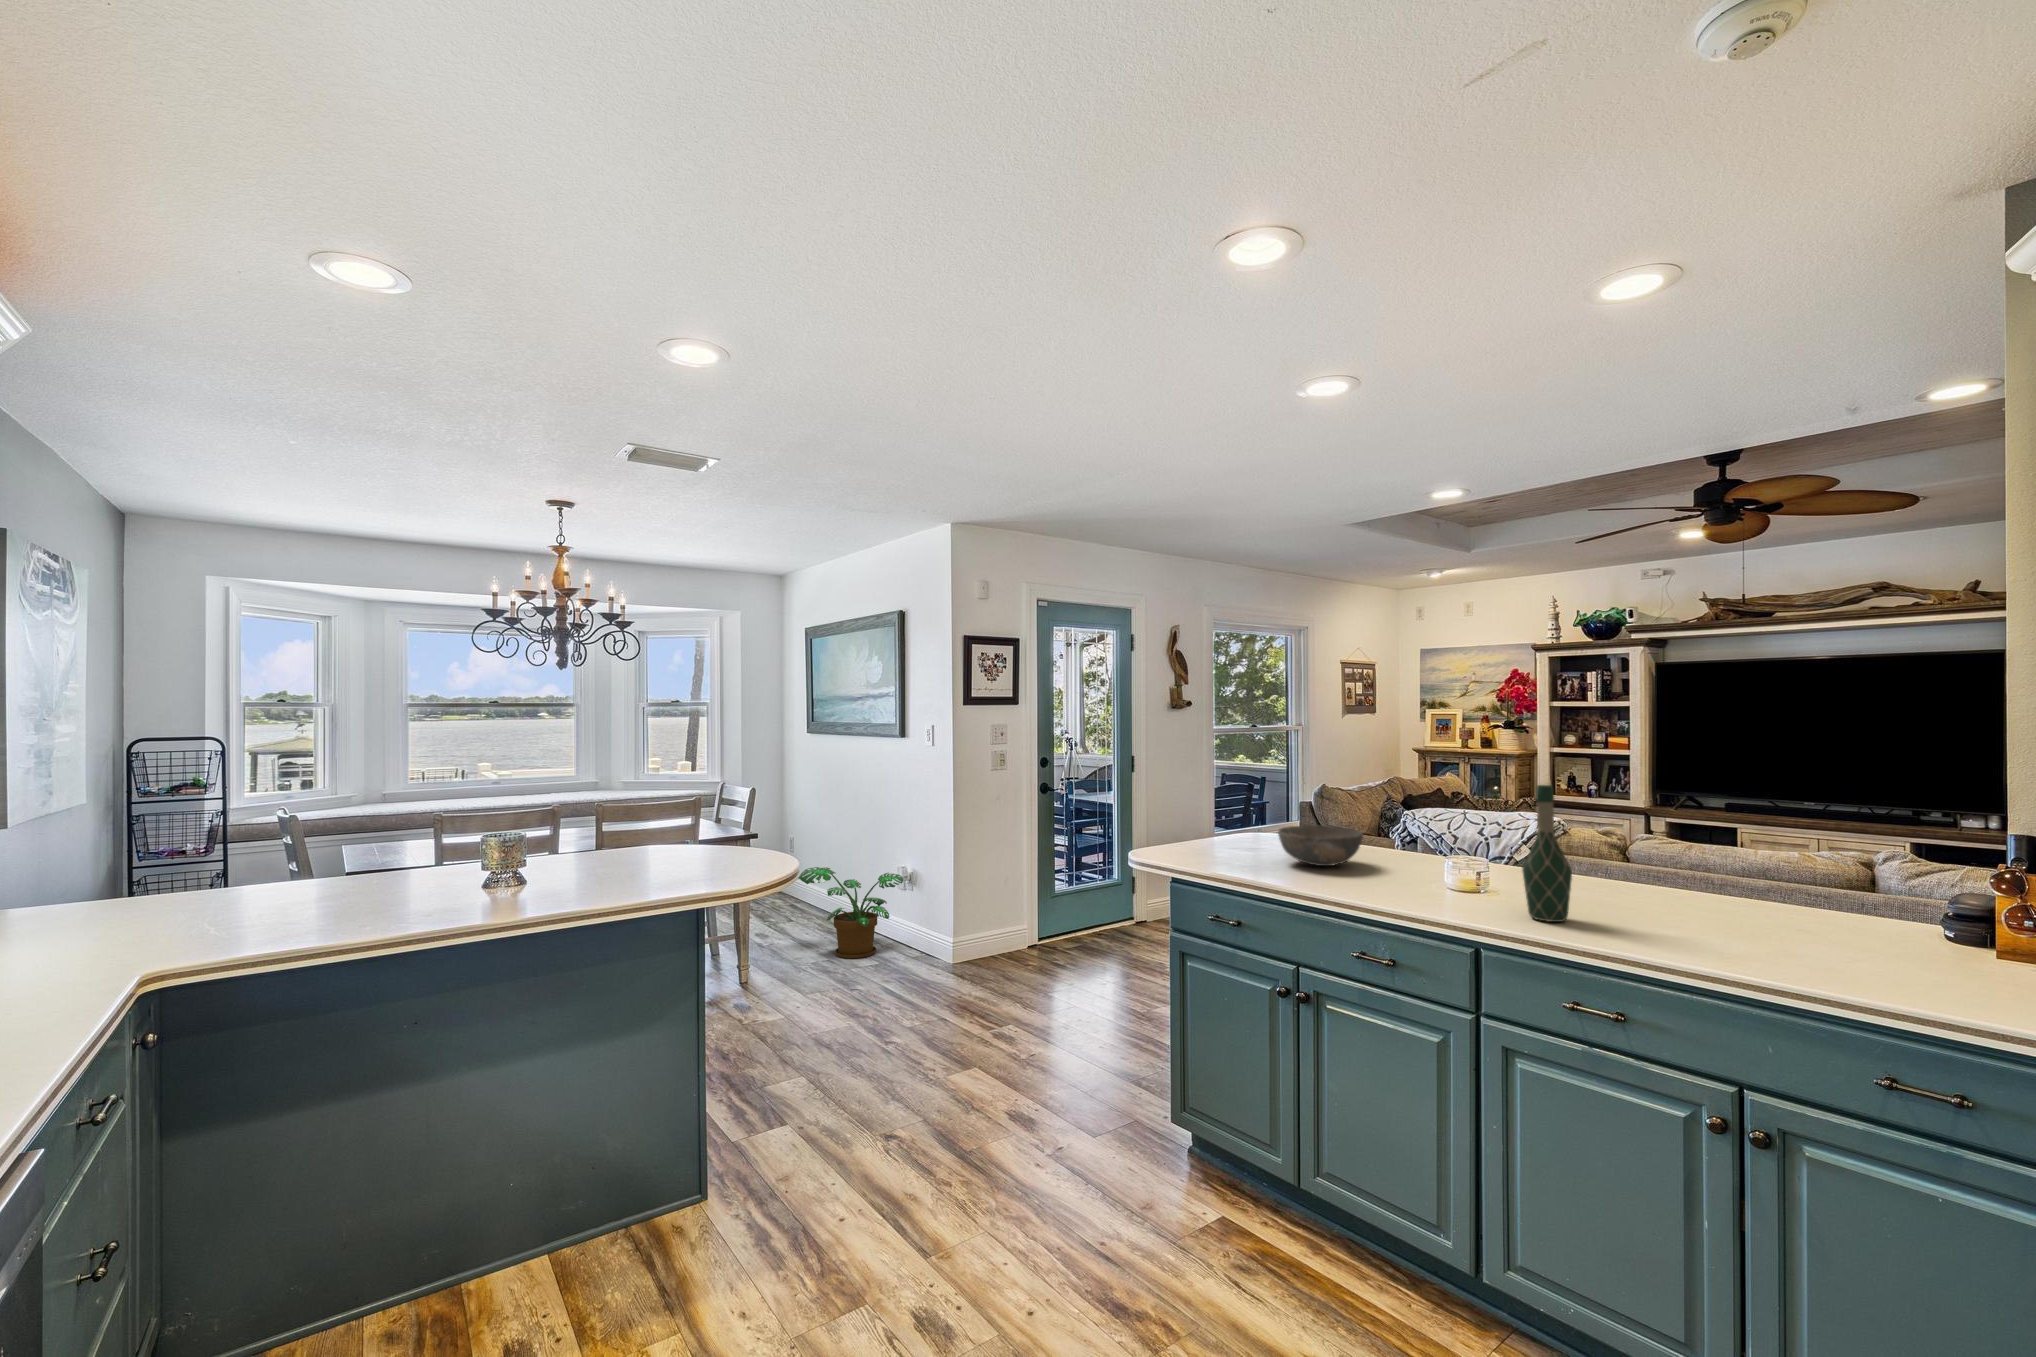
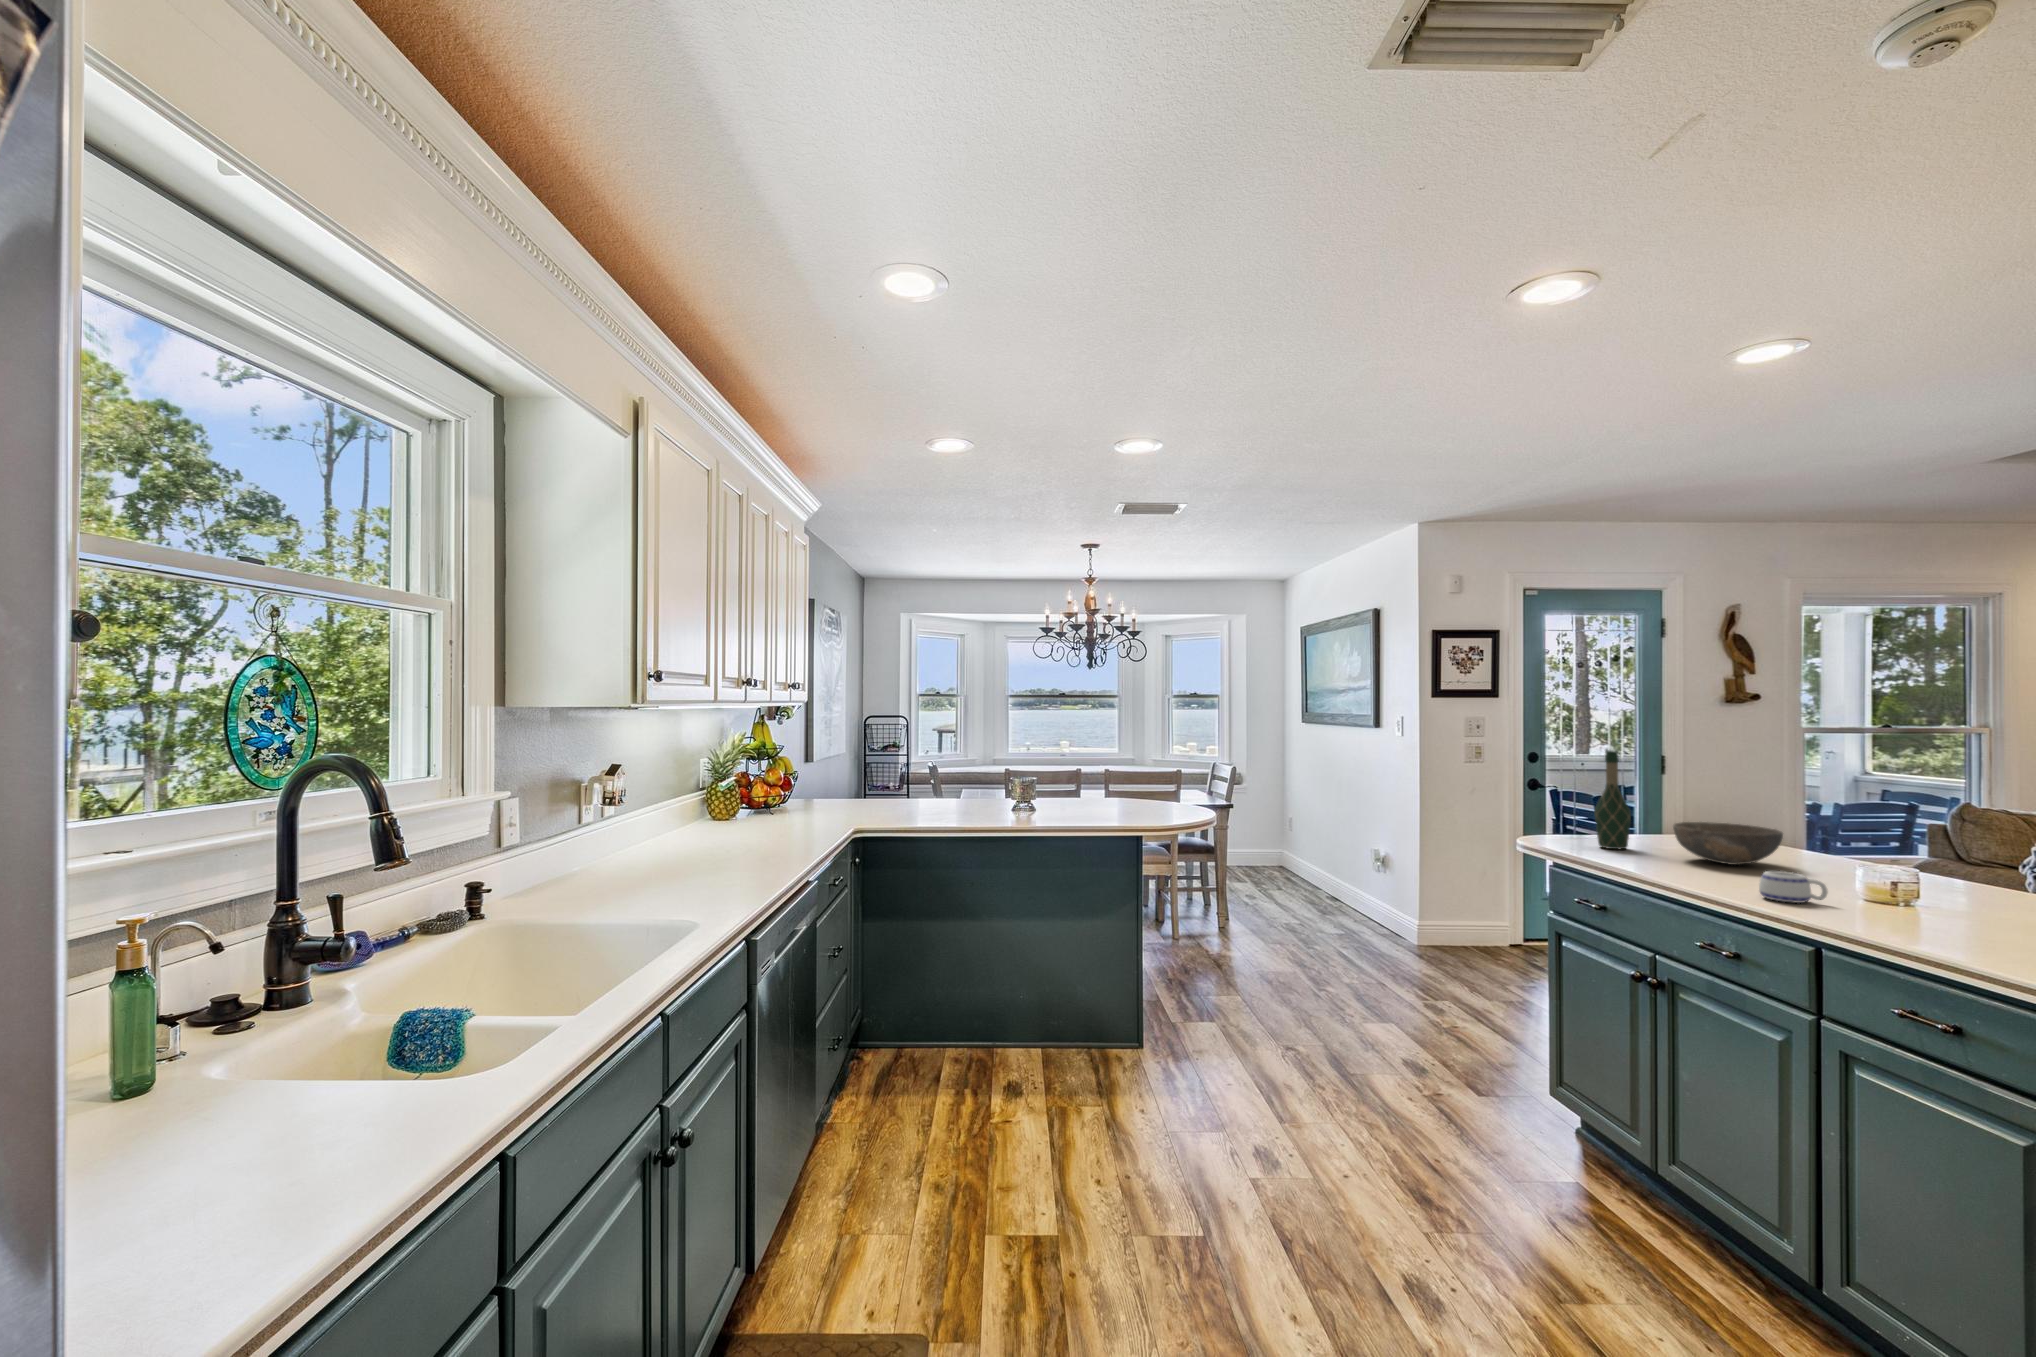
wine bottle: present [1522,785,1572,922] -> present [1594,750,1631,849]
potted plant: present [798,867,904,959] -> none [1279,841,1379,927]
mug: none [1402,875,1453,906] -> present [1759,871,1828,903]

